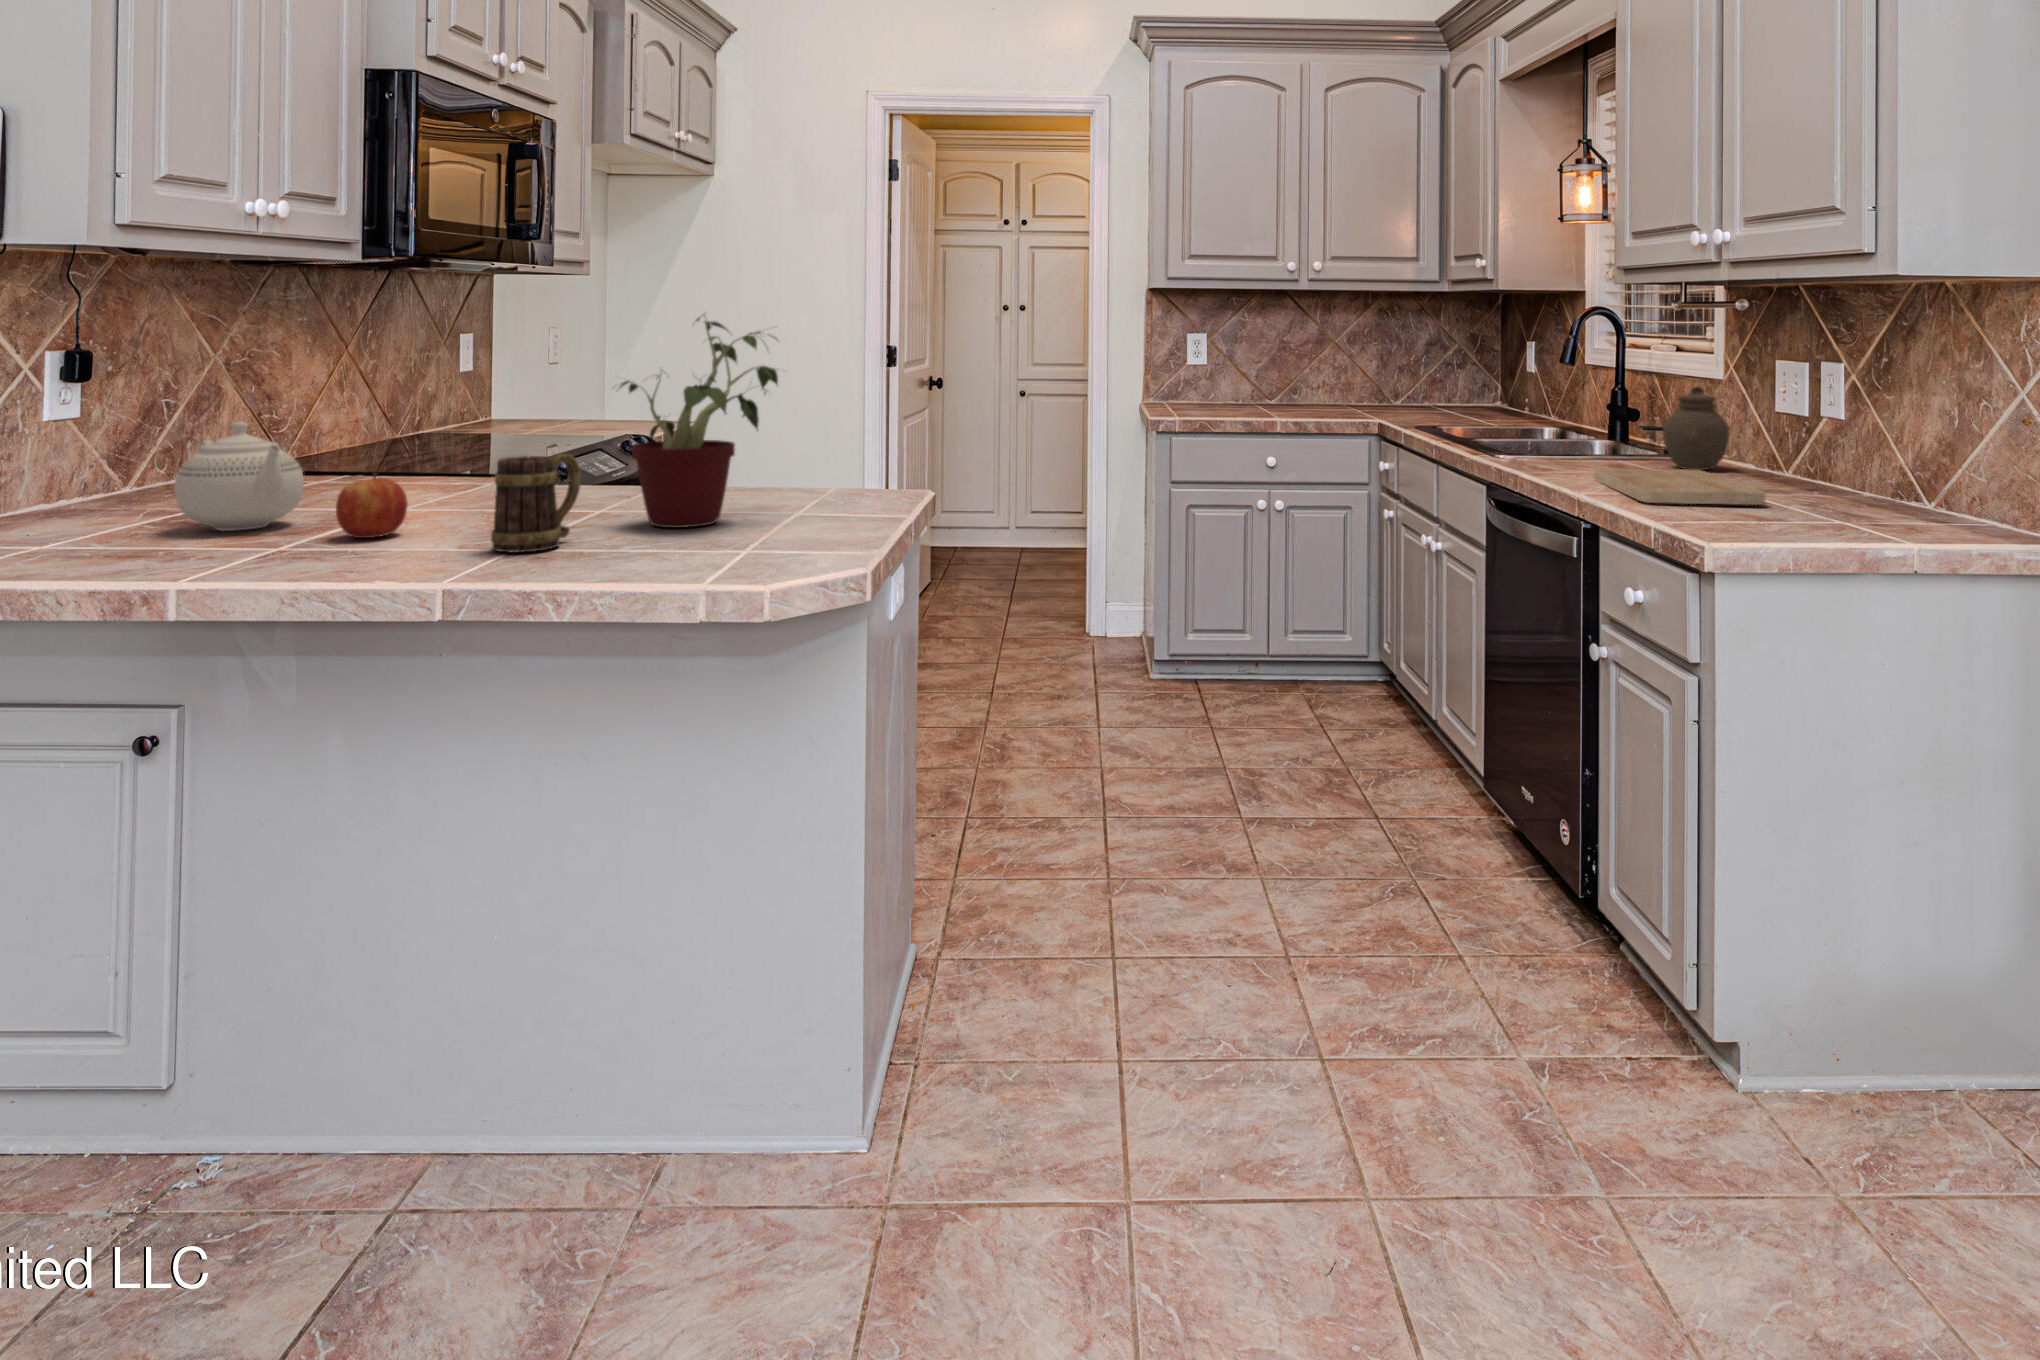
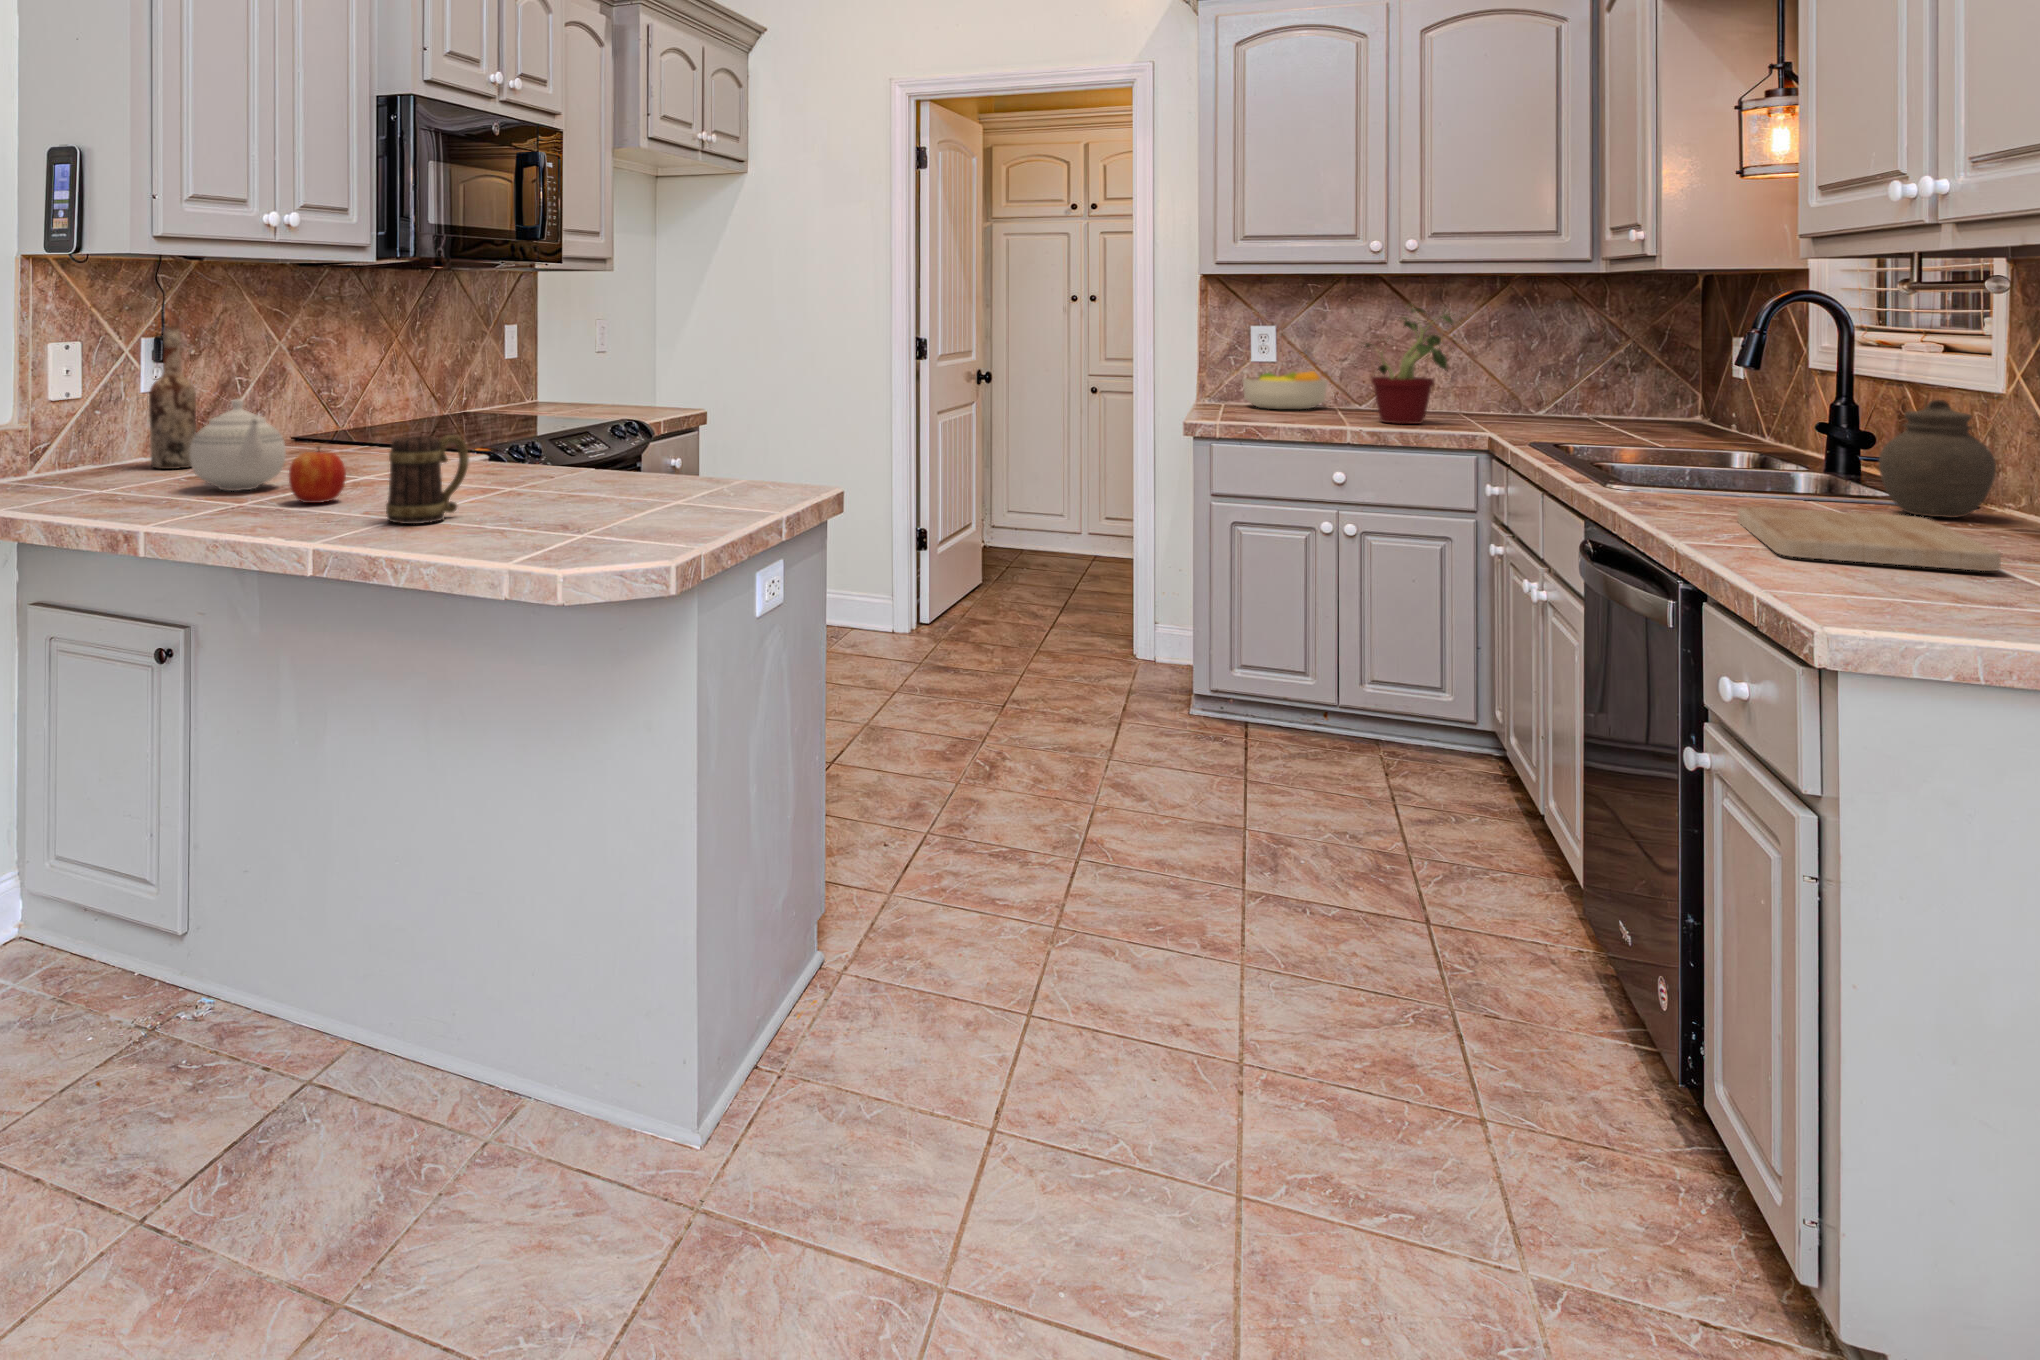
potted plant: present [619,314,778,528] -> present [1365,306,1454,424]
wine bottle: none [70,336,137,510] -> present [149,327,196,469]
fruit bowl: none [1176,366,1244,405] -> present [1243,371,1327,409]

